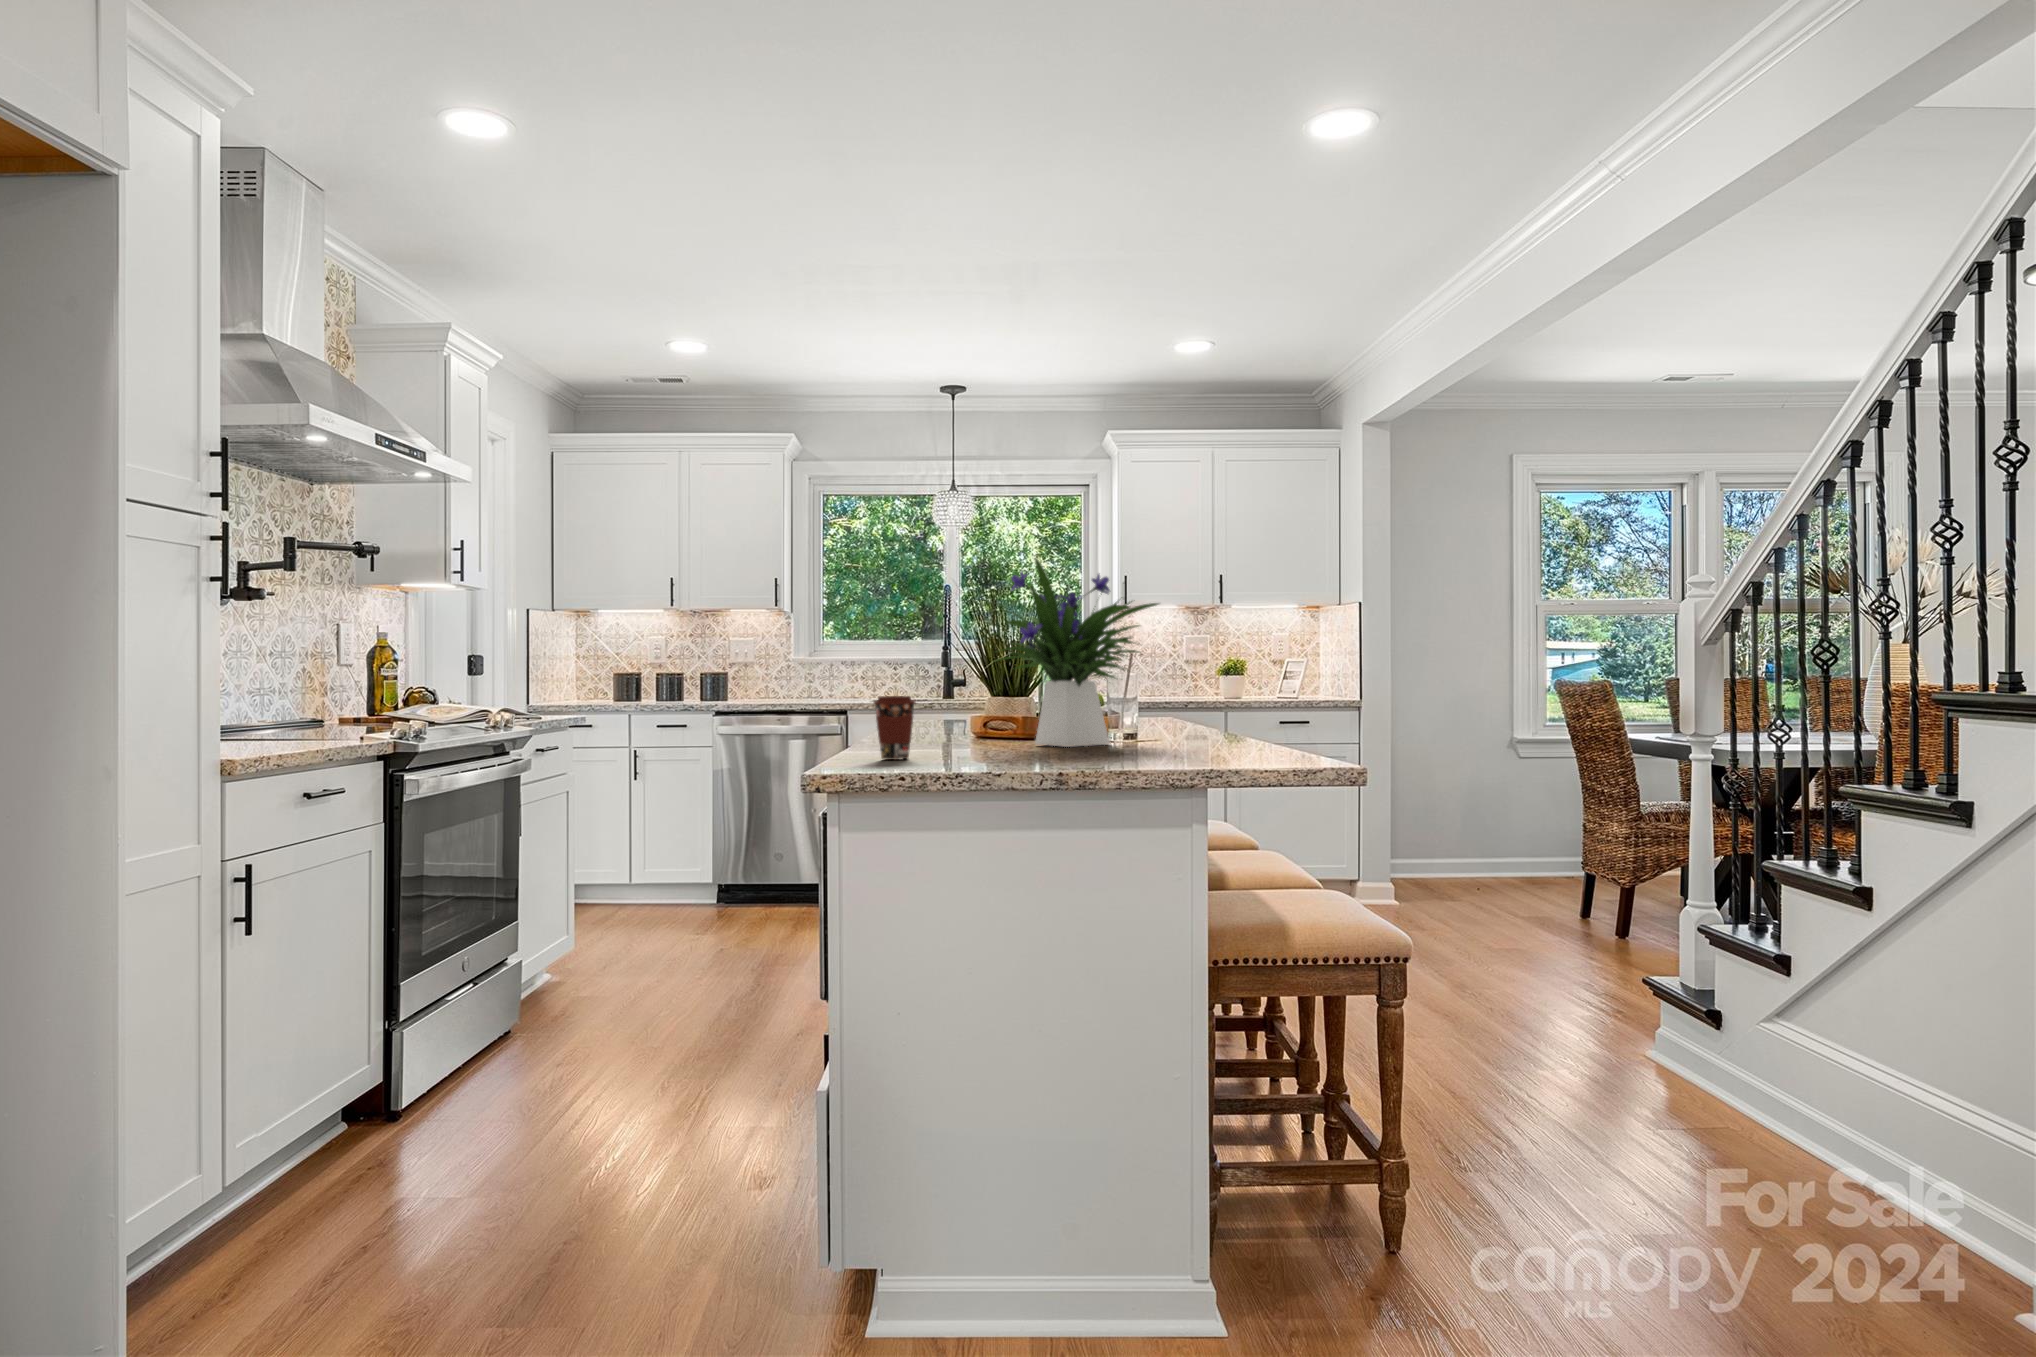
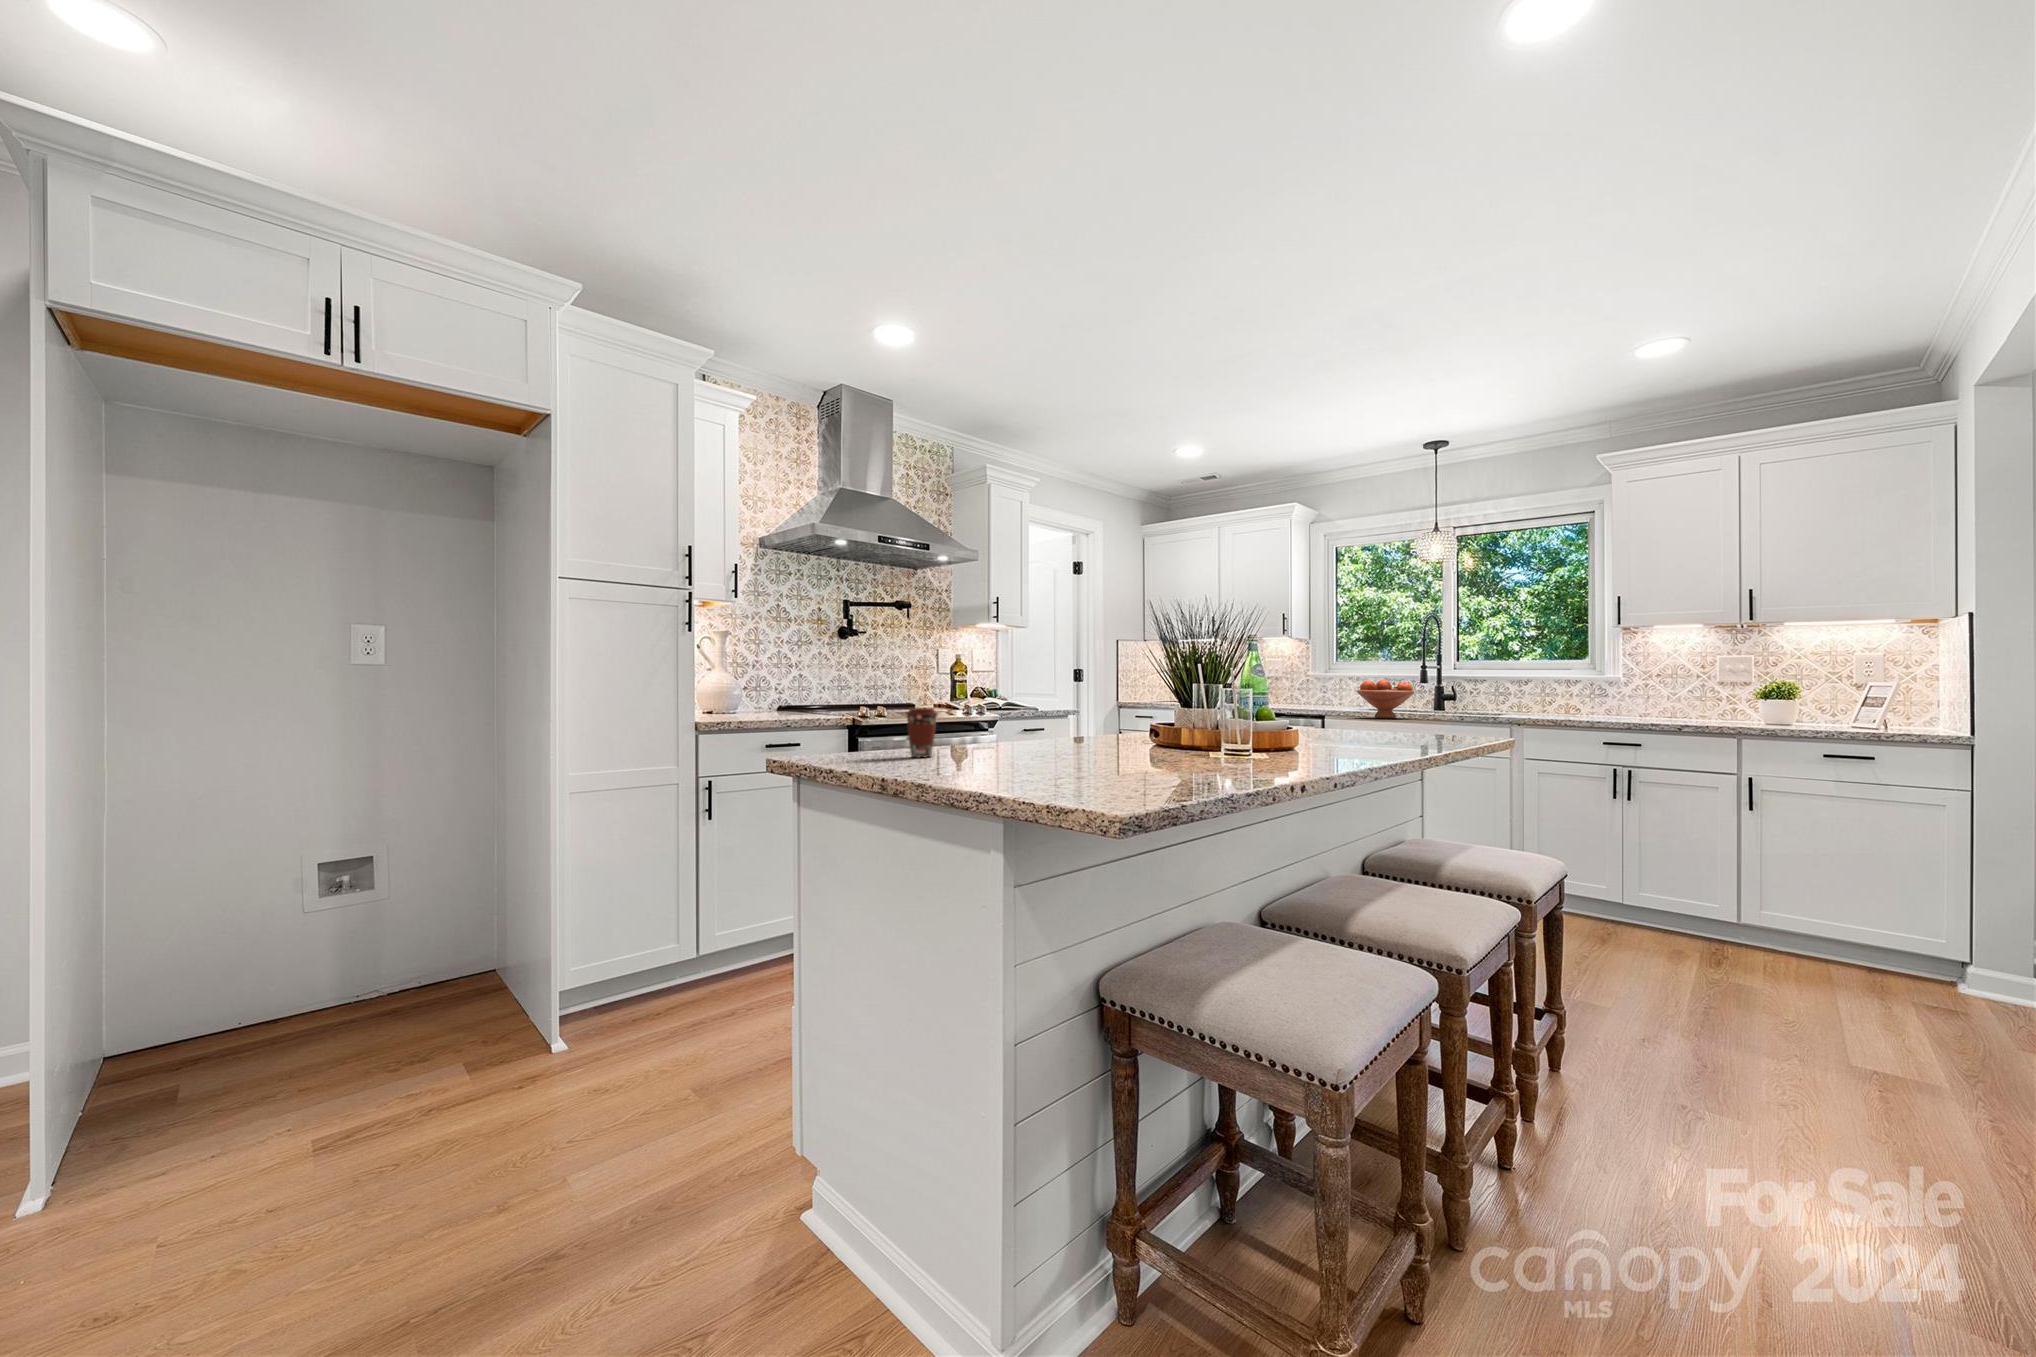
flower arrangement: present [986,559,1158,747] -> none [1037,594,1191,761]
fruit bowl: none [884,663,945,708] -> present [1357,680,1414,719]

